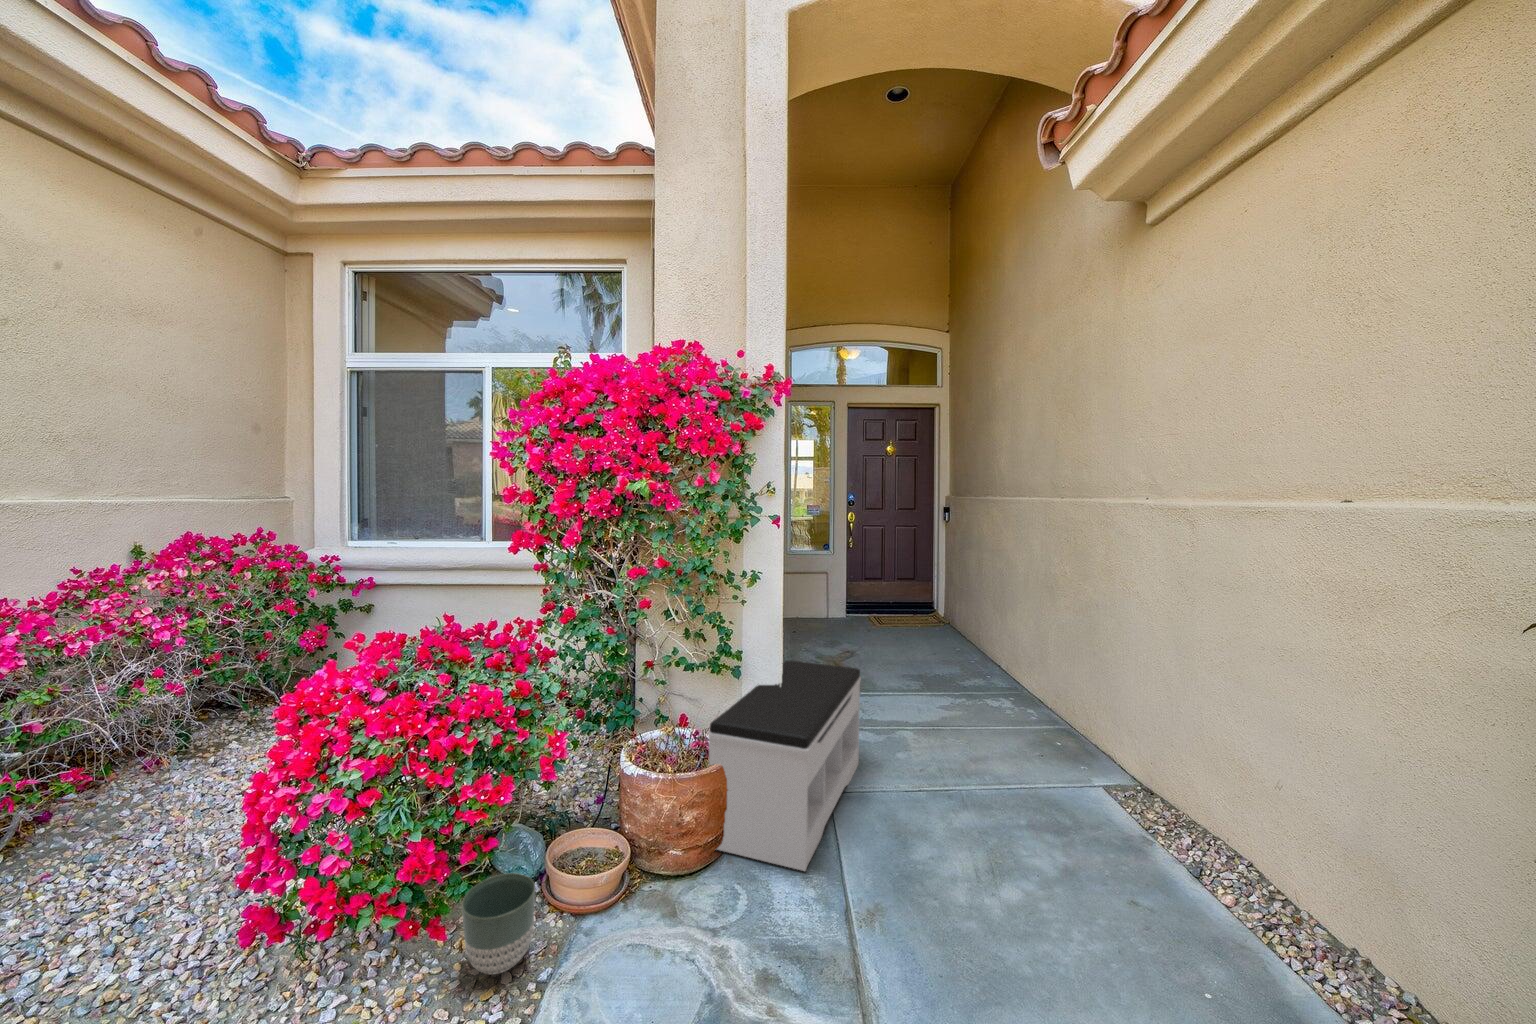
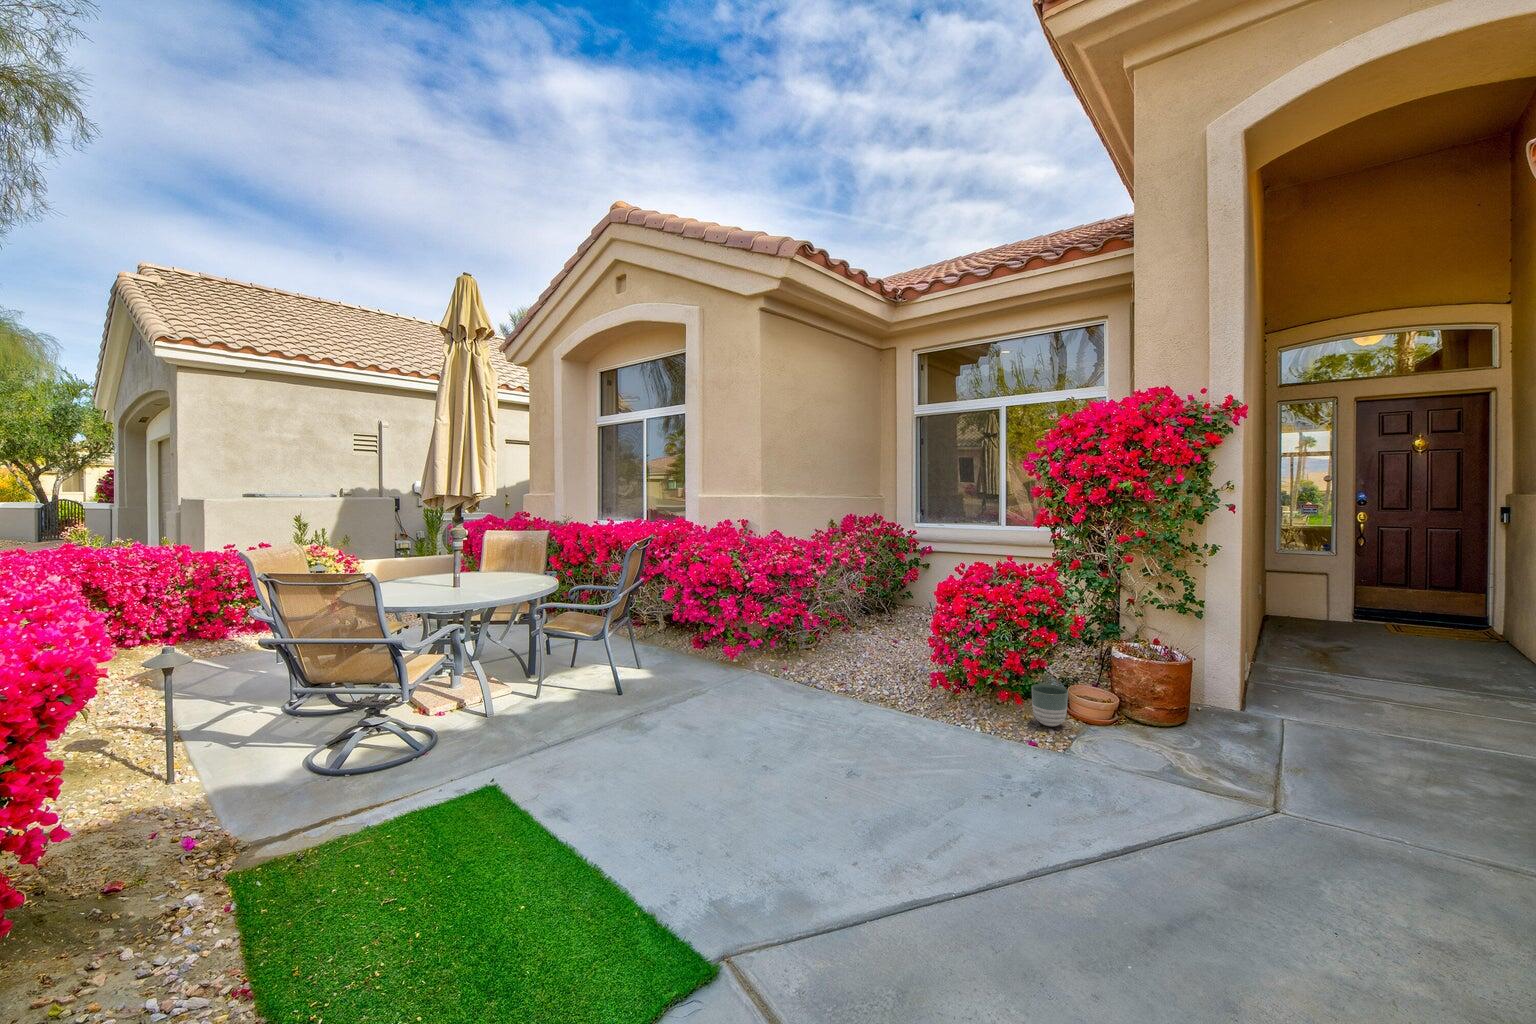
bench: present [708,661,861,871] -> none [1174,619,1321,737]

